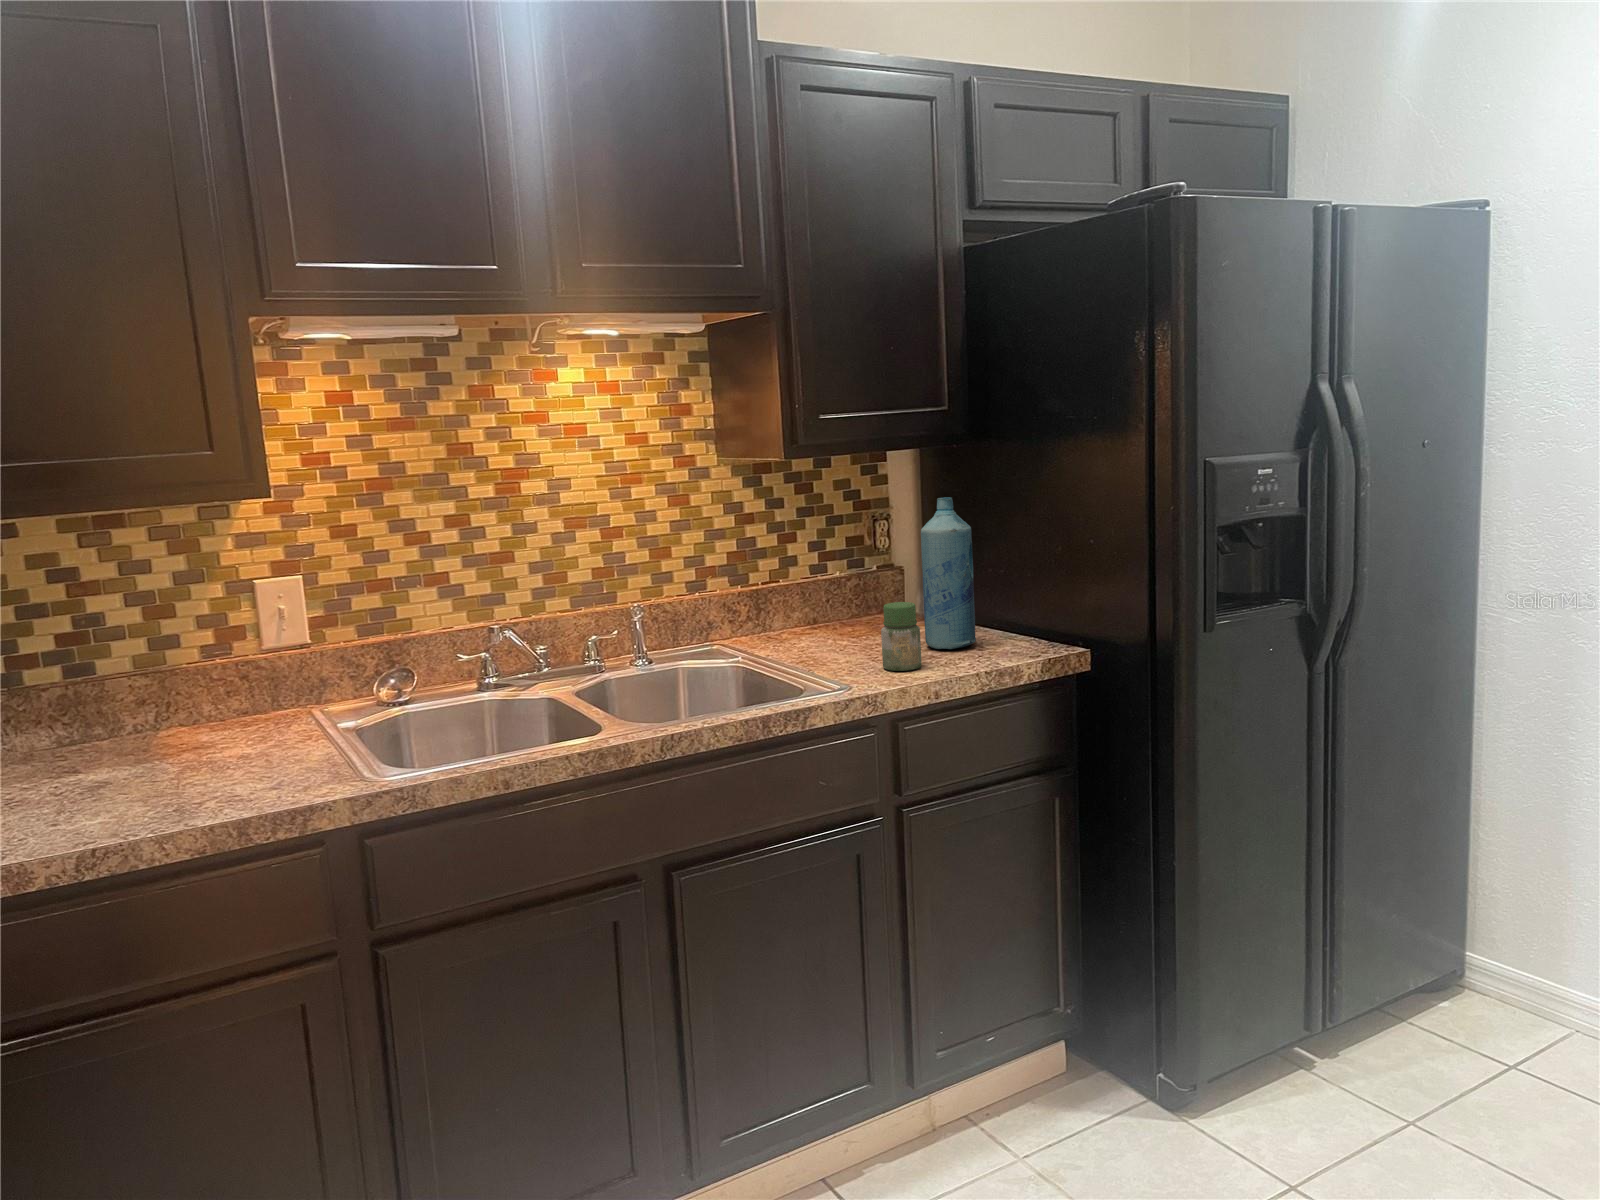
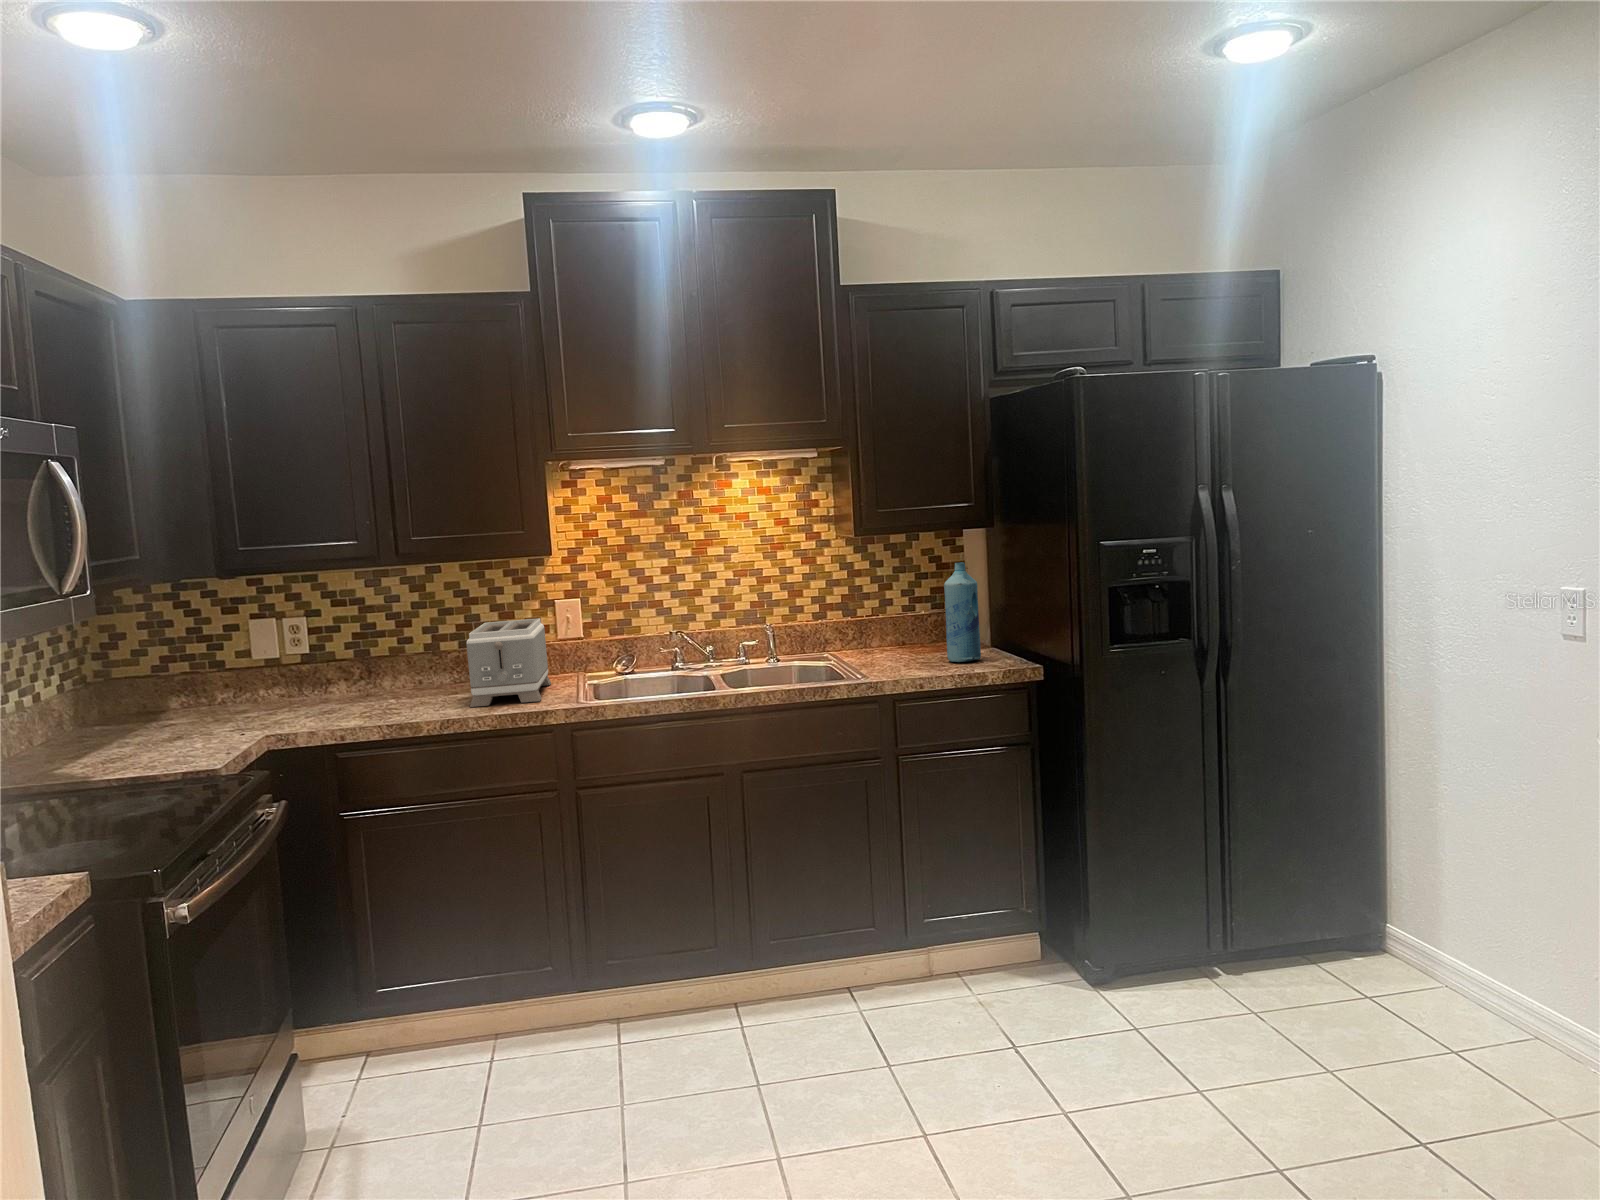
jar: present [881,602,922,671] -> none [901,629,927,672]
toaster: none [111,617,281,810] -> present [466,618,551,707]

